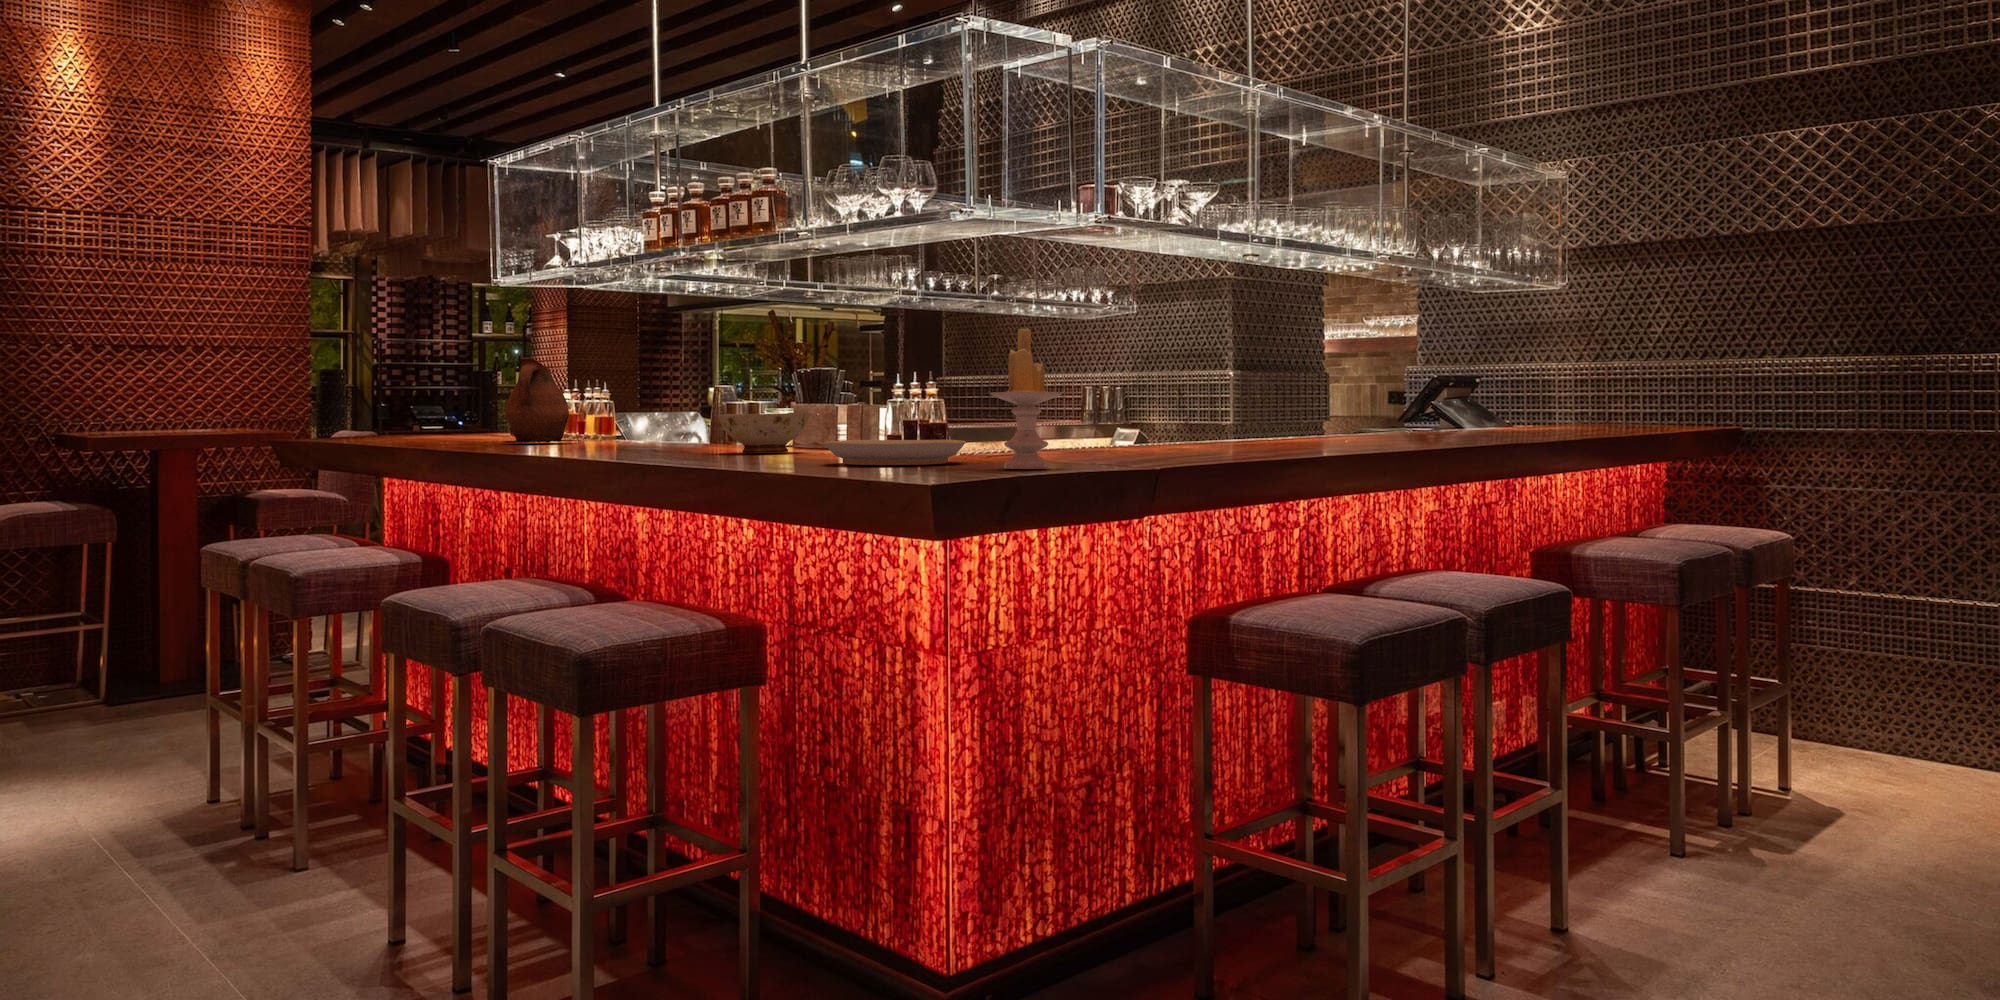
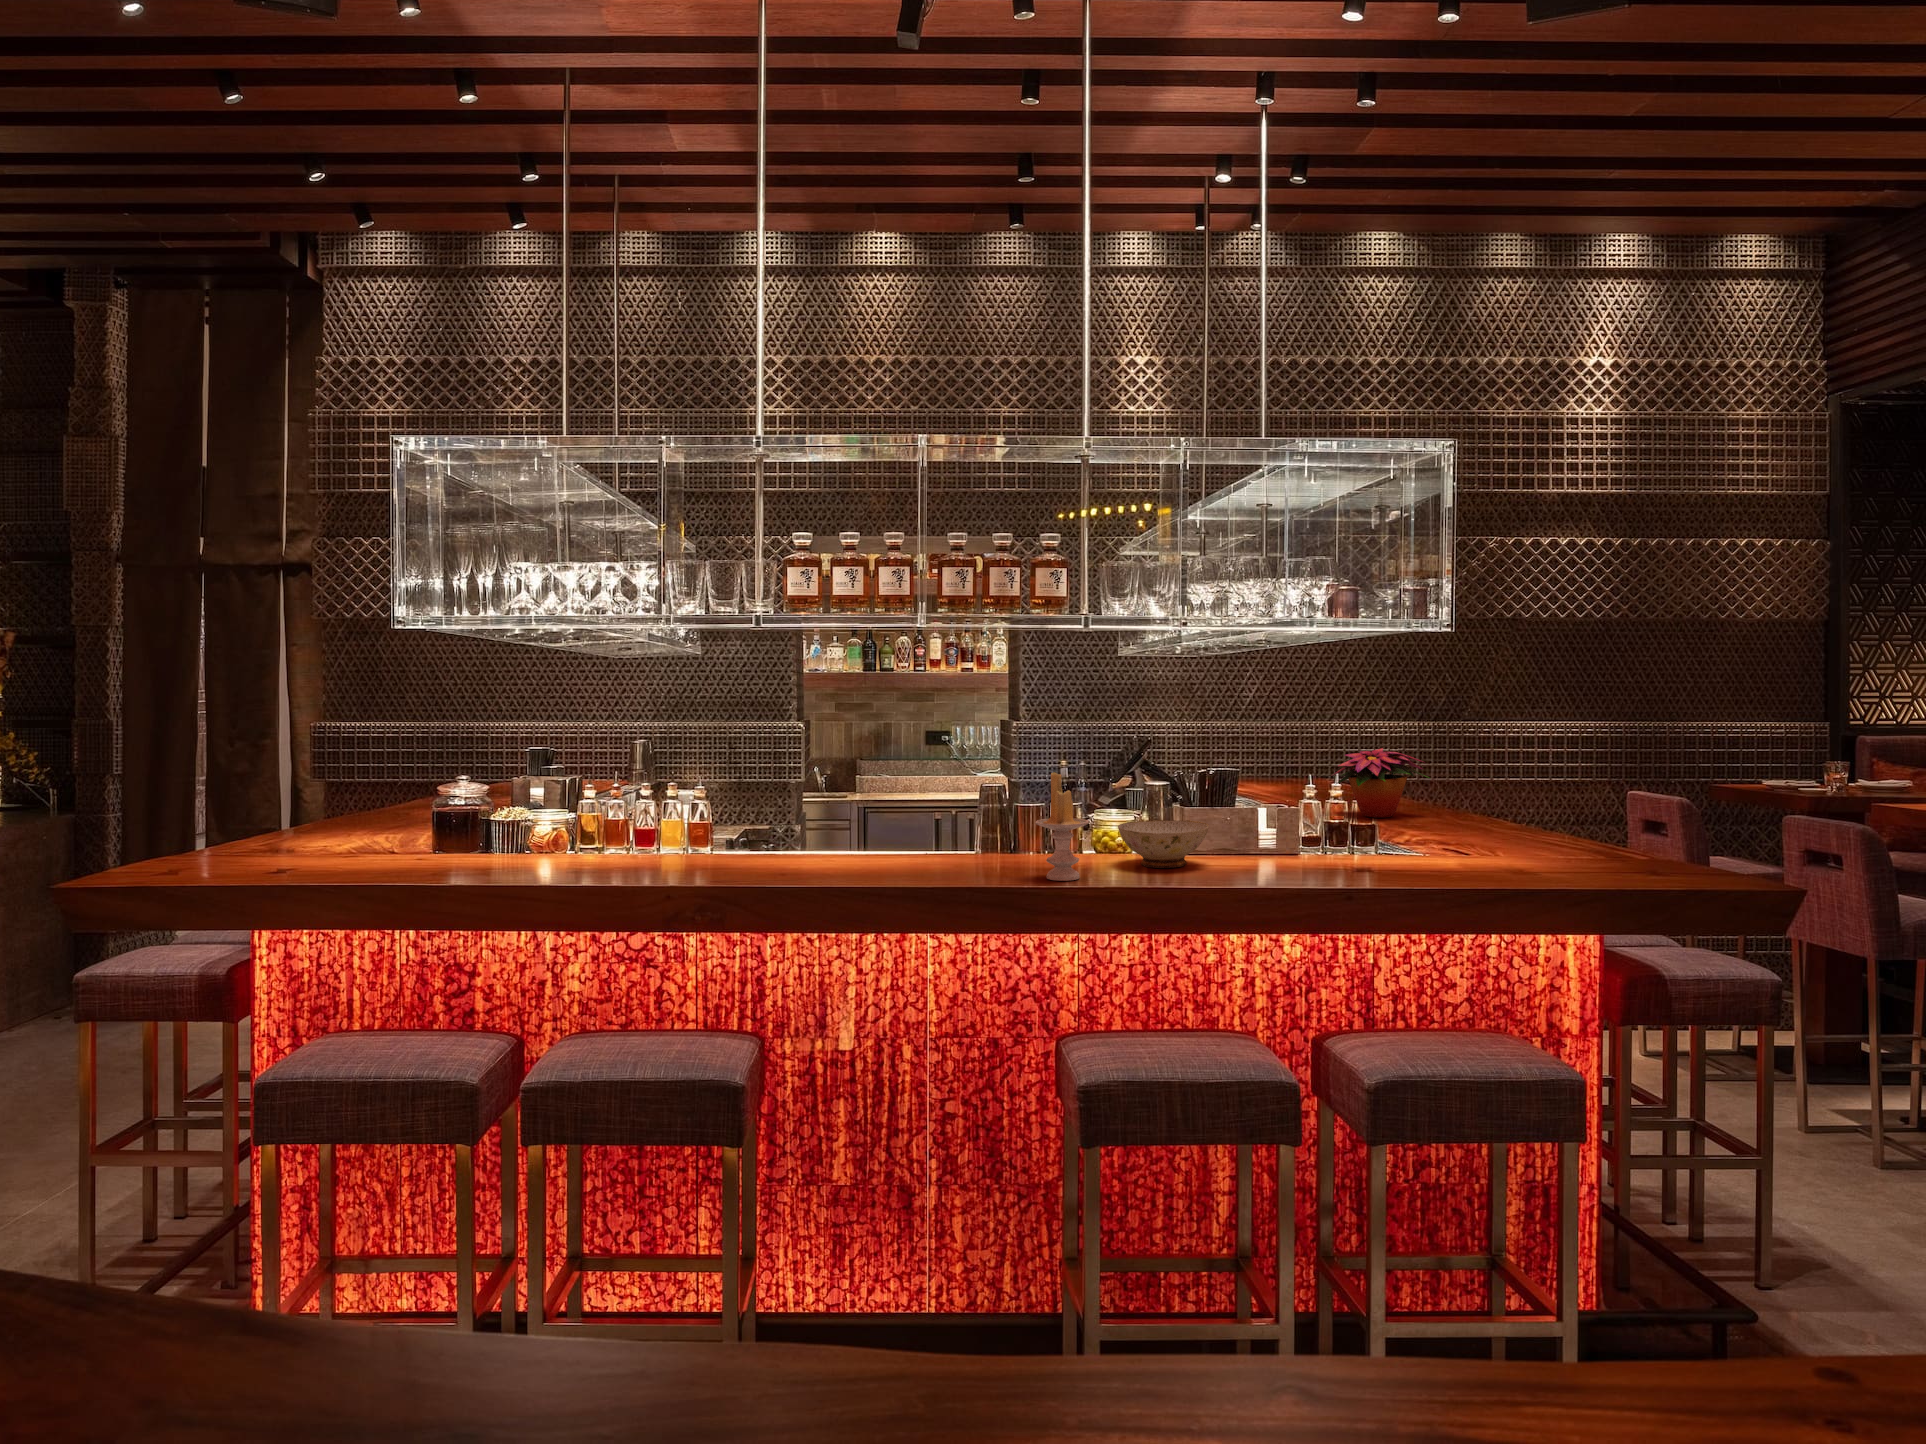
candle: present [991,328,1062,469] -> present [1036,772,1089,881]
ceramic pitcher: present [503,358,581,443] -> none [550,758,642,868]
flower arrangement: none [1151,366,1272,448] -> present [1335,748,1429,818]
plate: present [824,440,966,465] -> none [1434,848,1564,883]

